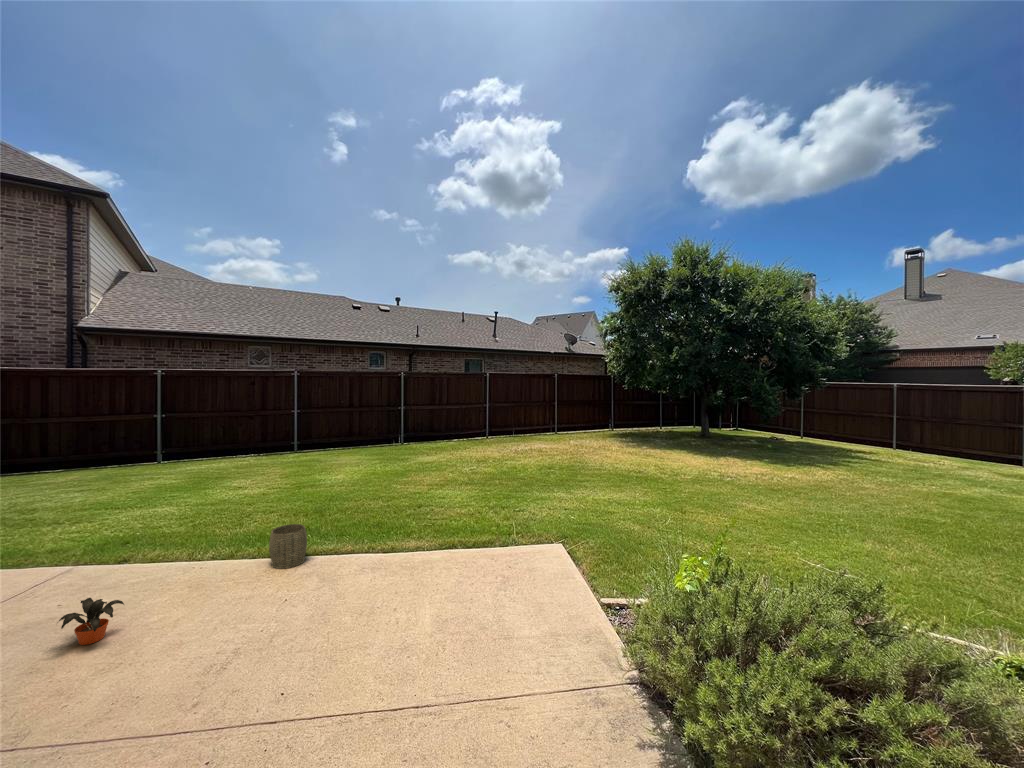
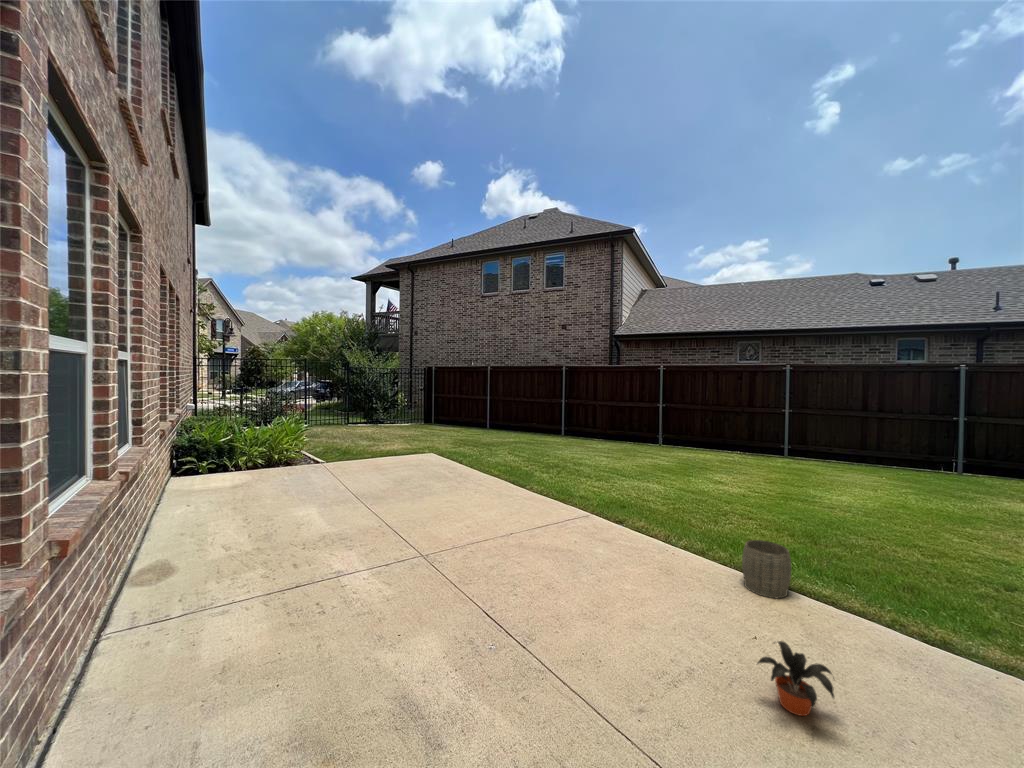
potted plant: present [59,598,124,645] -> present [757,641,834,716]

